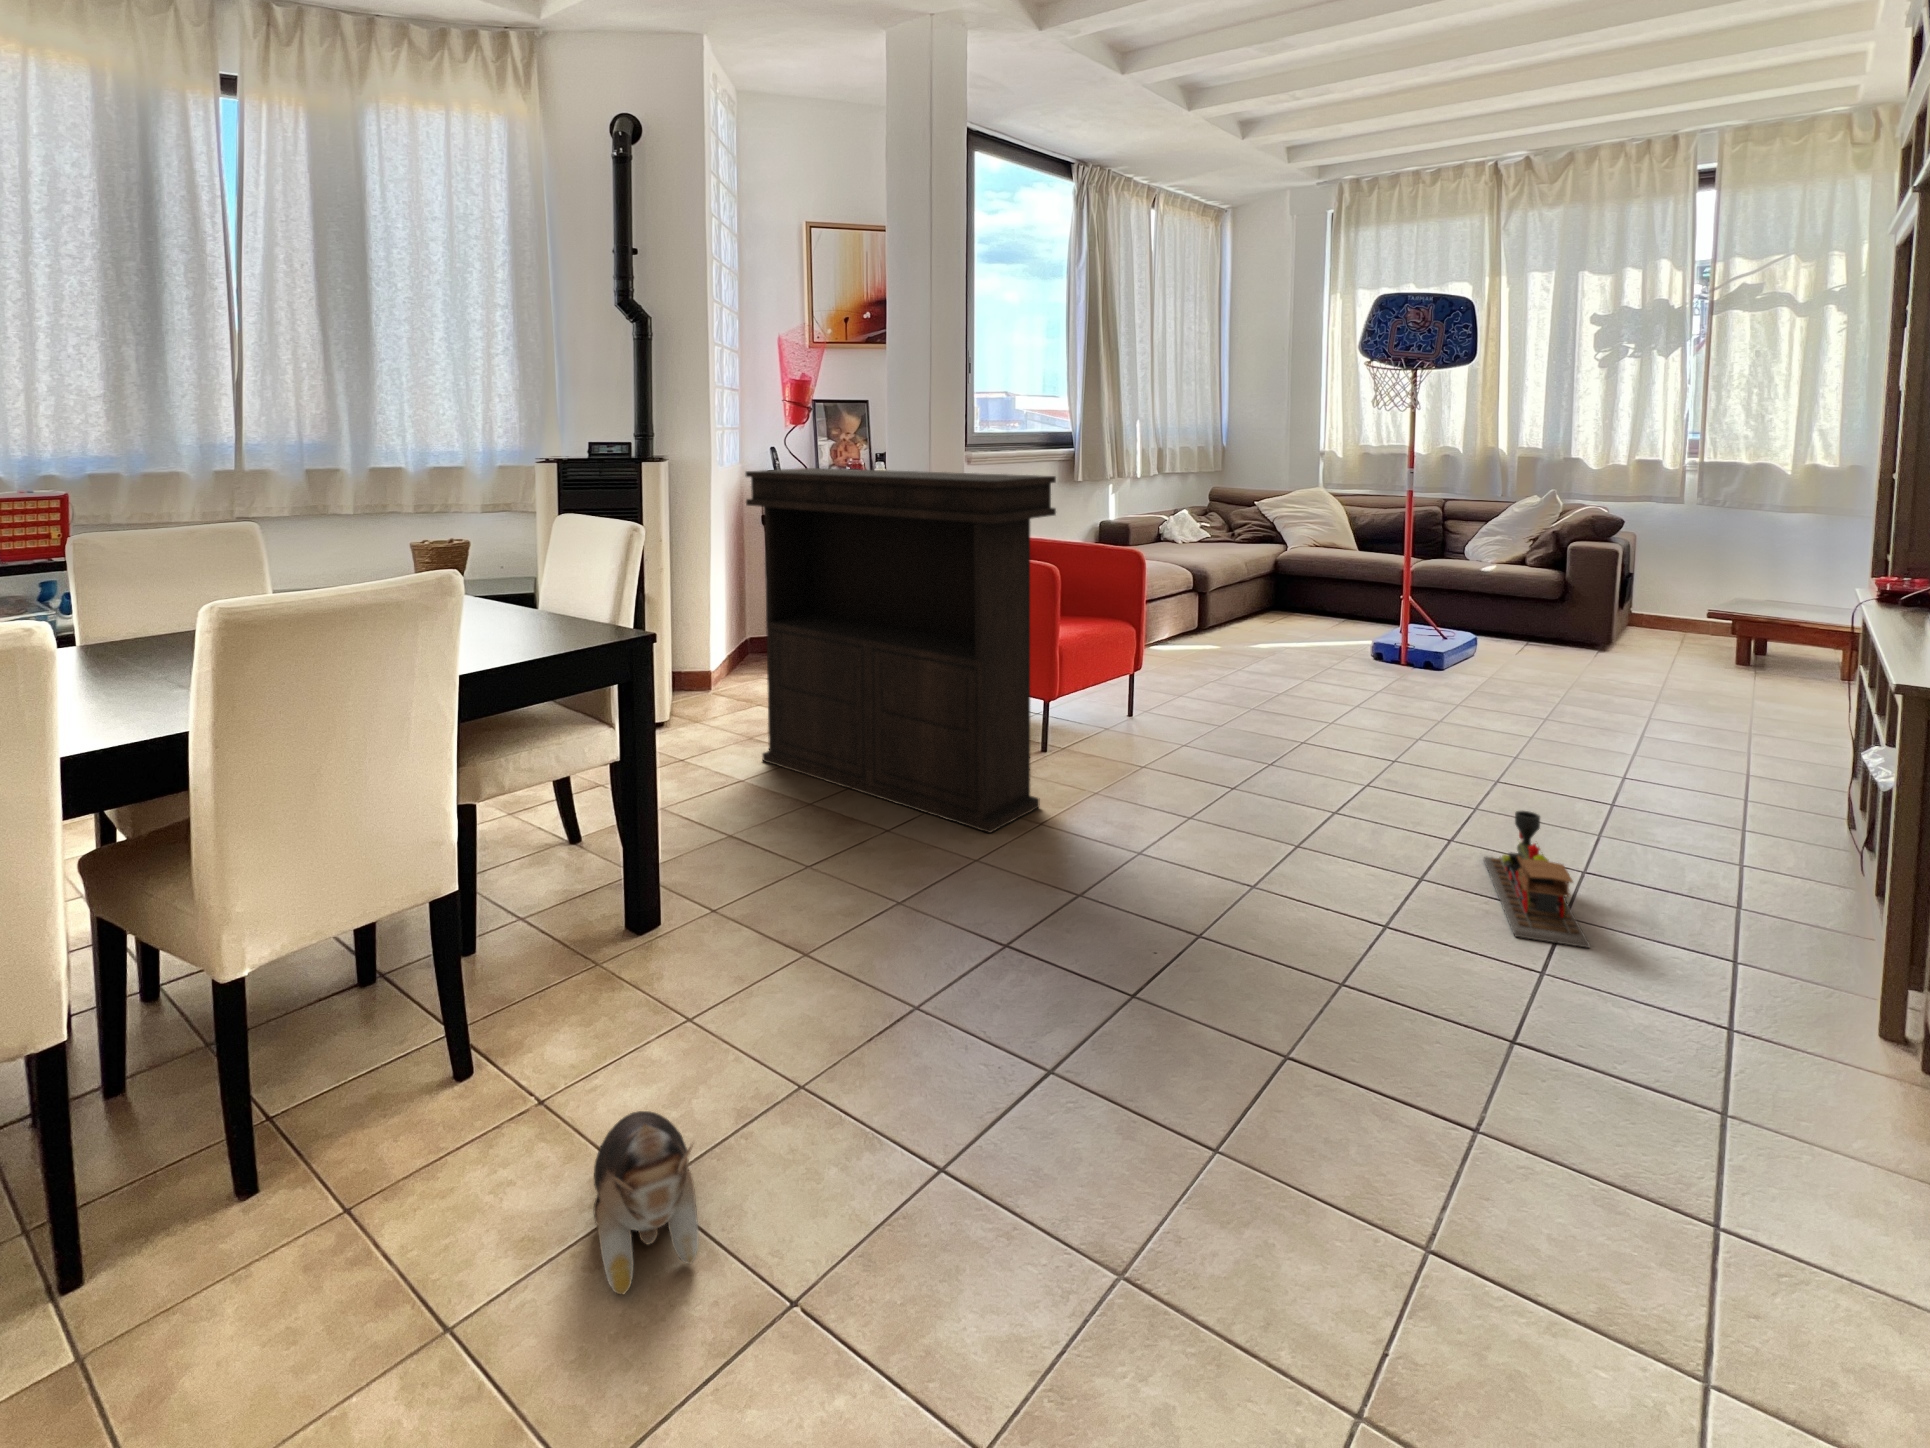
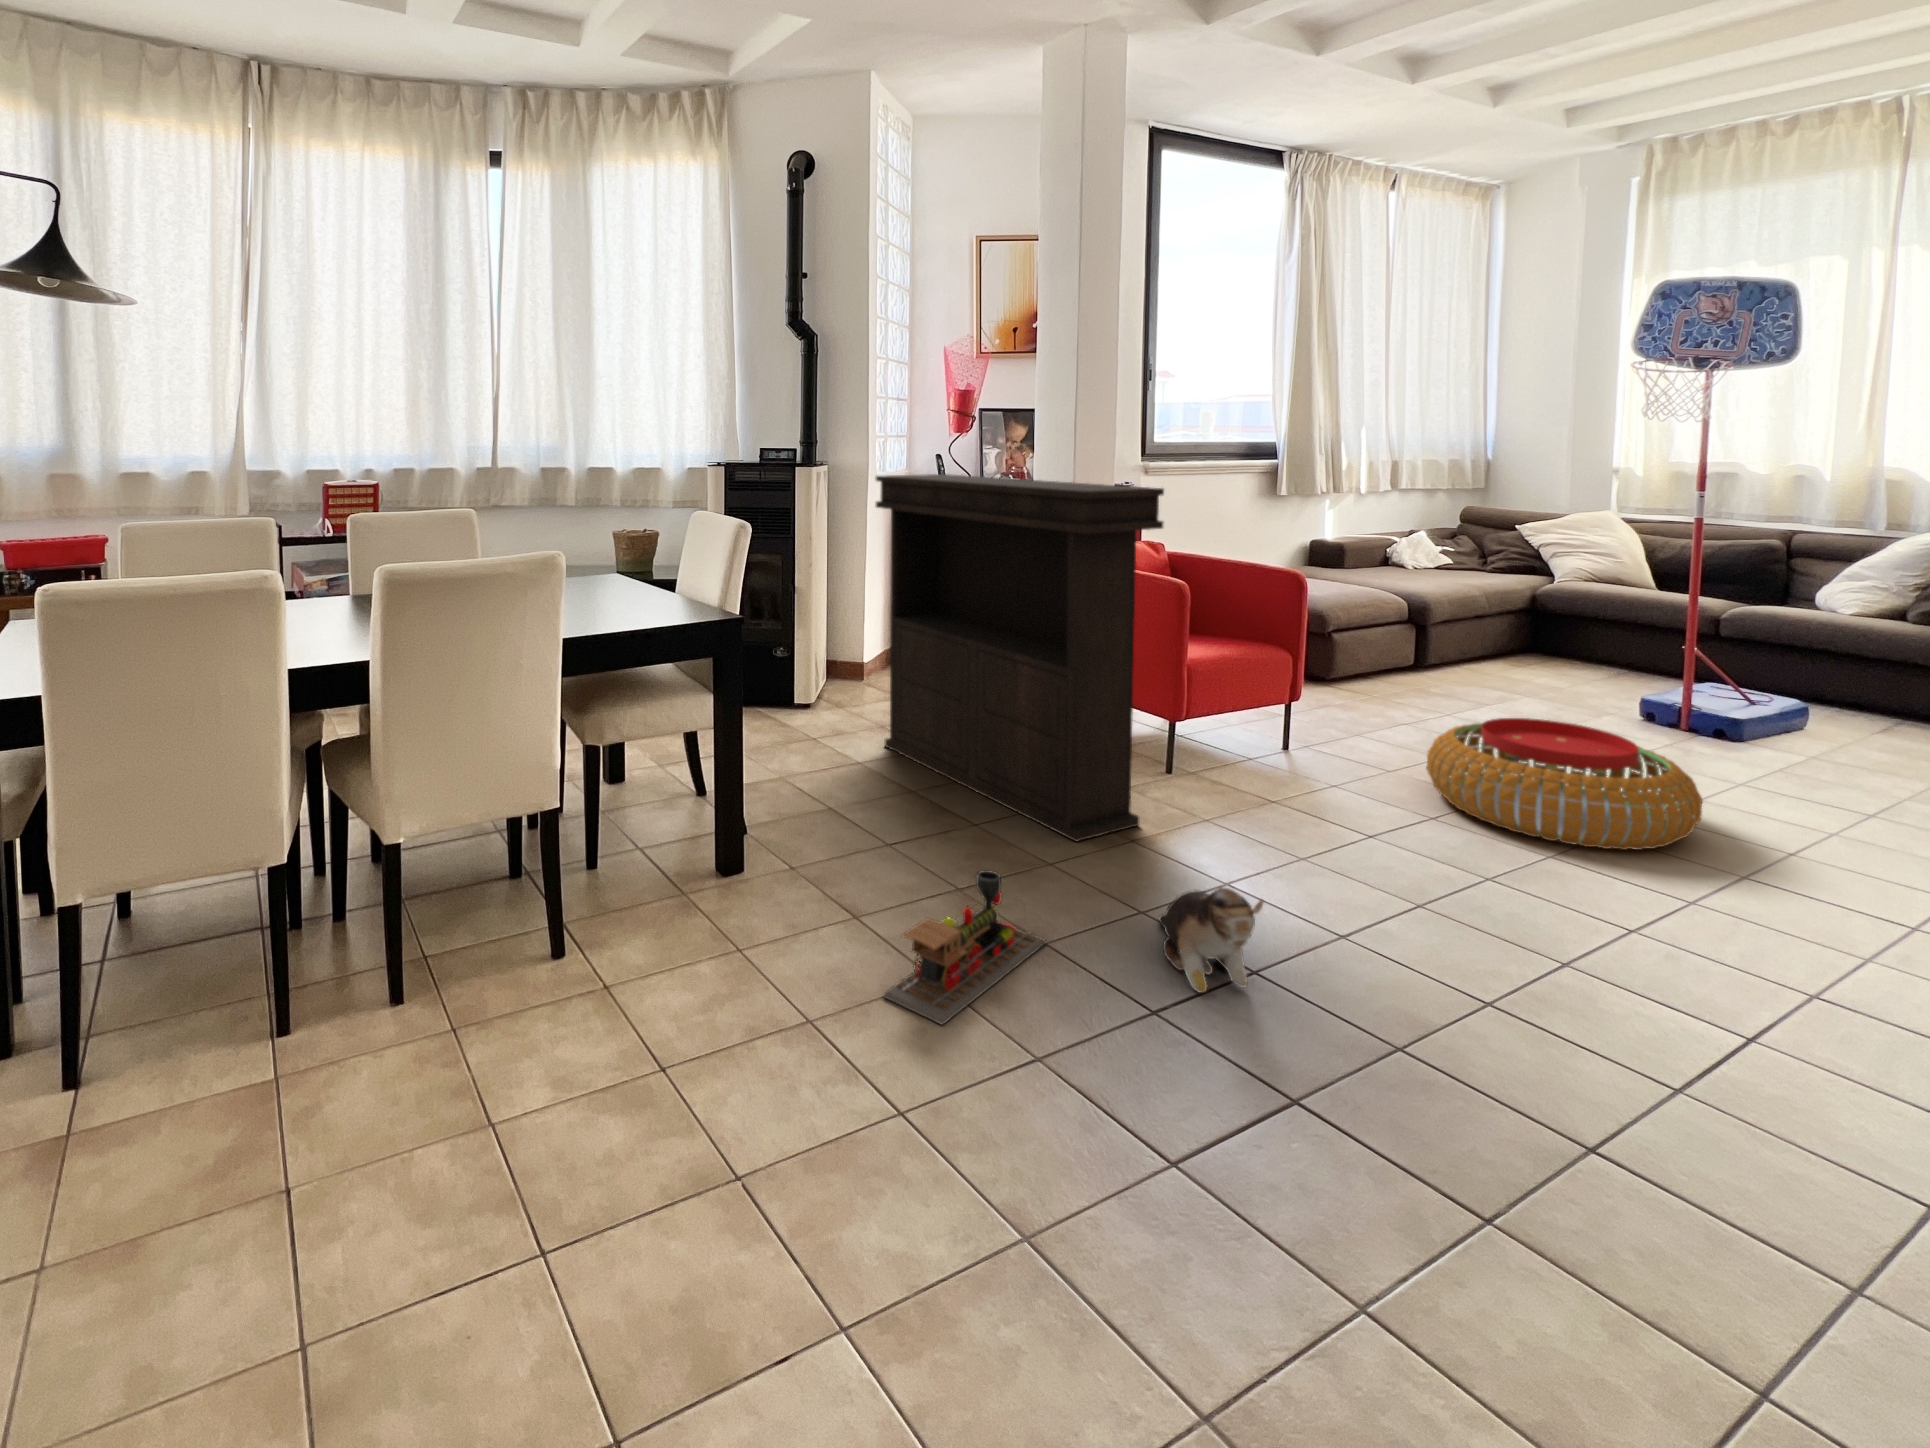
pouf: none [1252,666,1455,770] -> present [1426,718,1702,850]
toy train: present [1484,811,1590,948] -> present [883,870,1046,1024]
plush toy: present [594,1111,698,1295] -> present [1159,887,1263,993]

